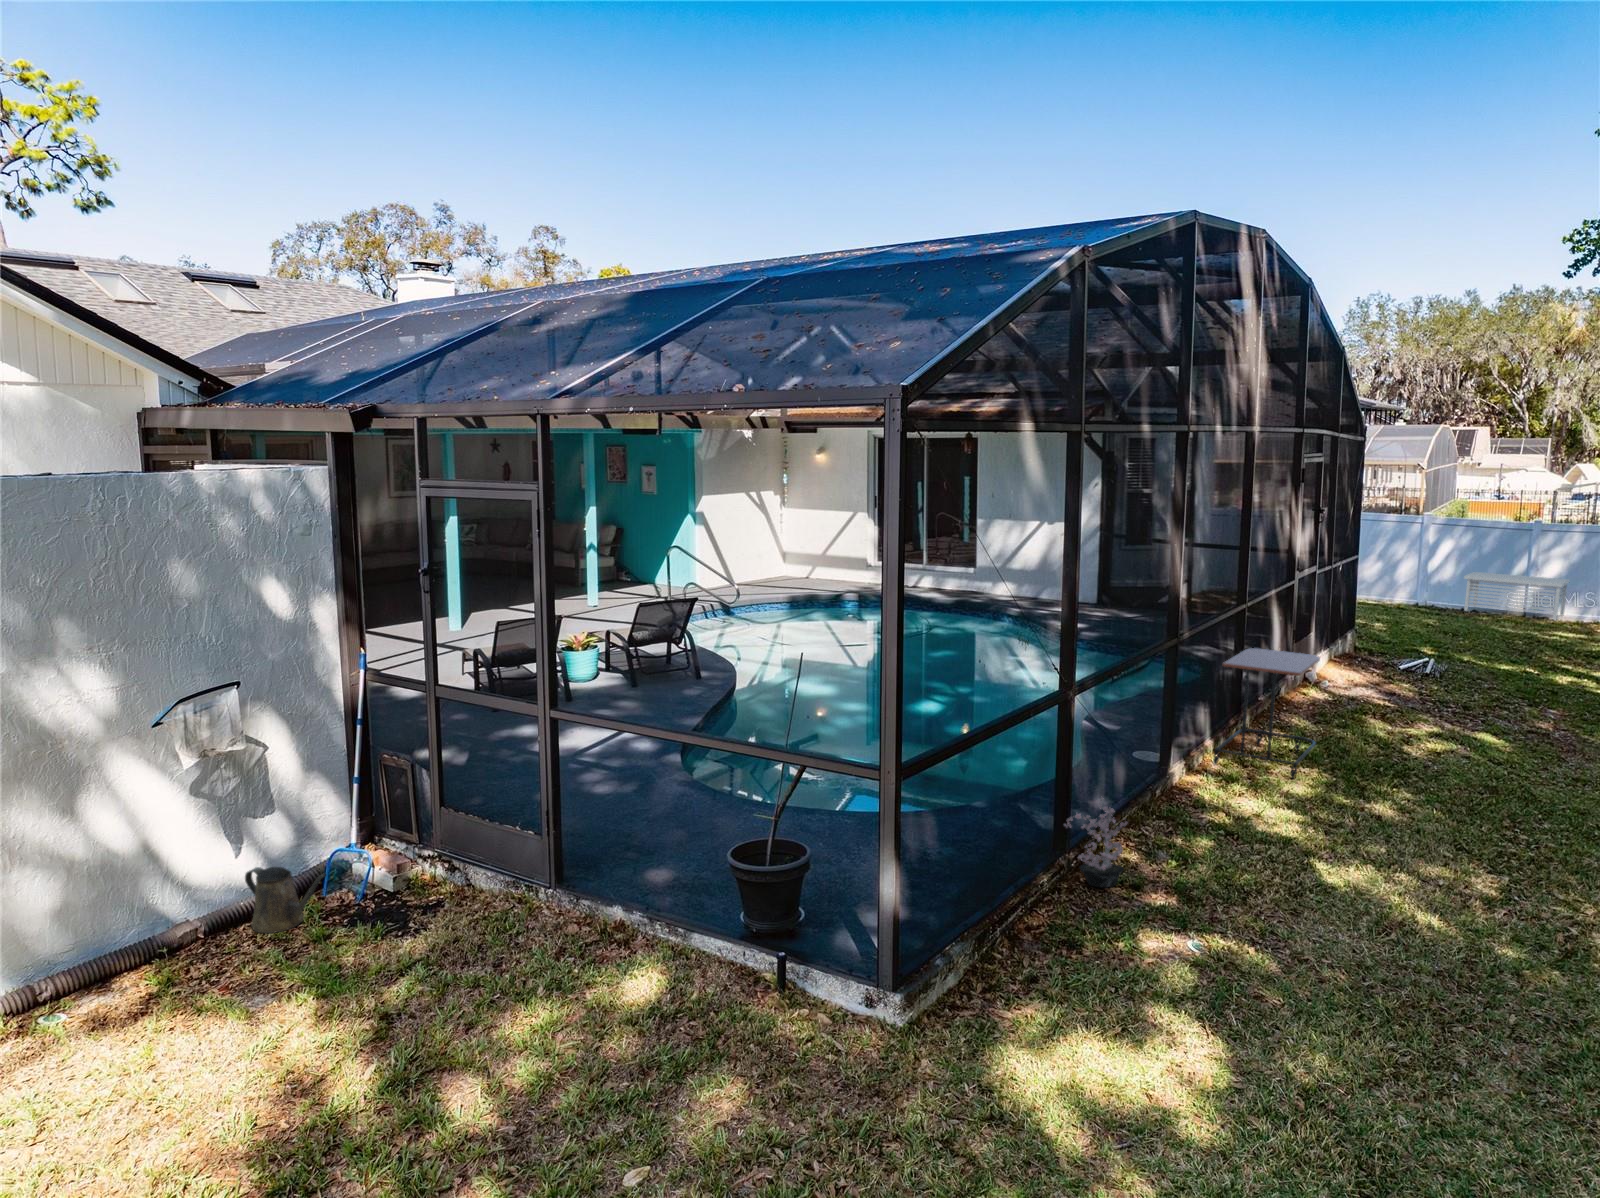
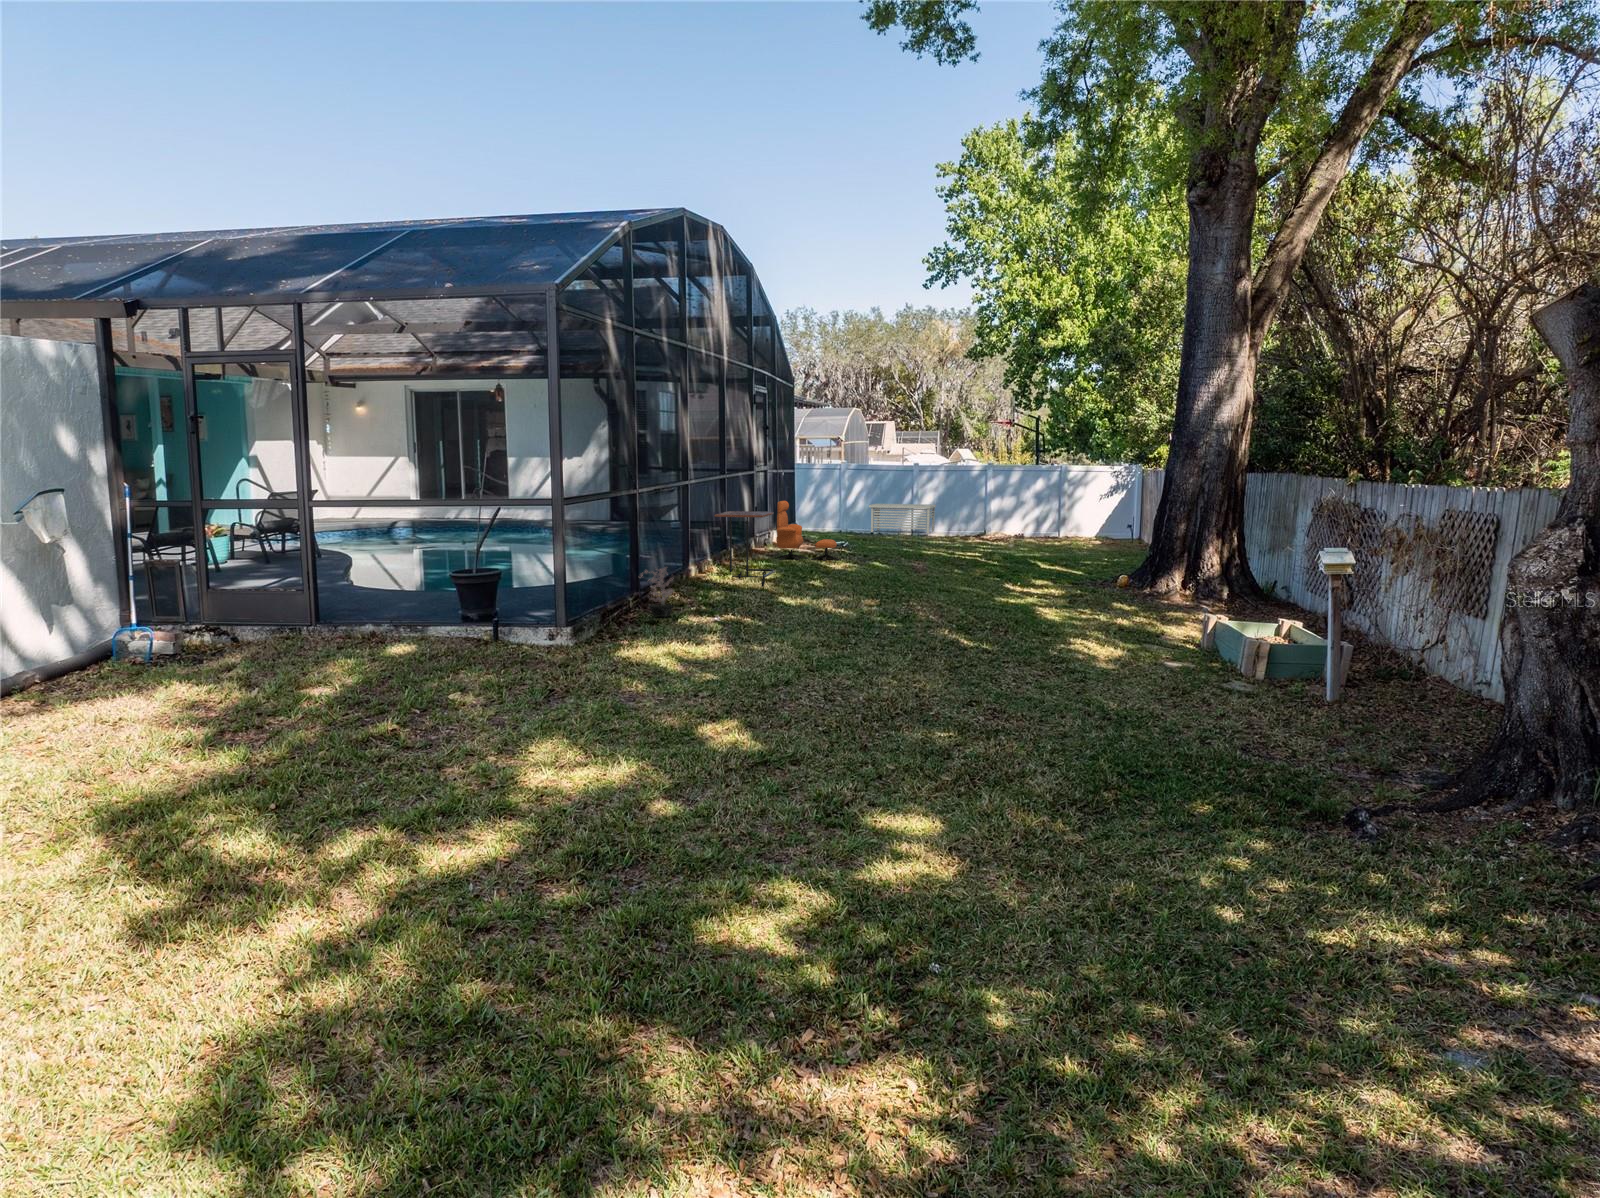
lounge chair: none [1319,602,1423,695] -> present [776,501,840,561]
watering can: present [245,867,326,933] -> none [78,614,159,663]

